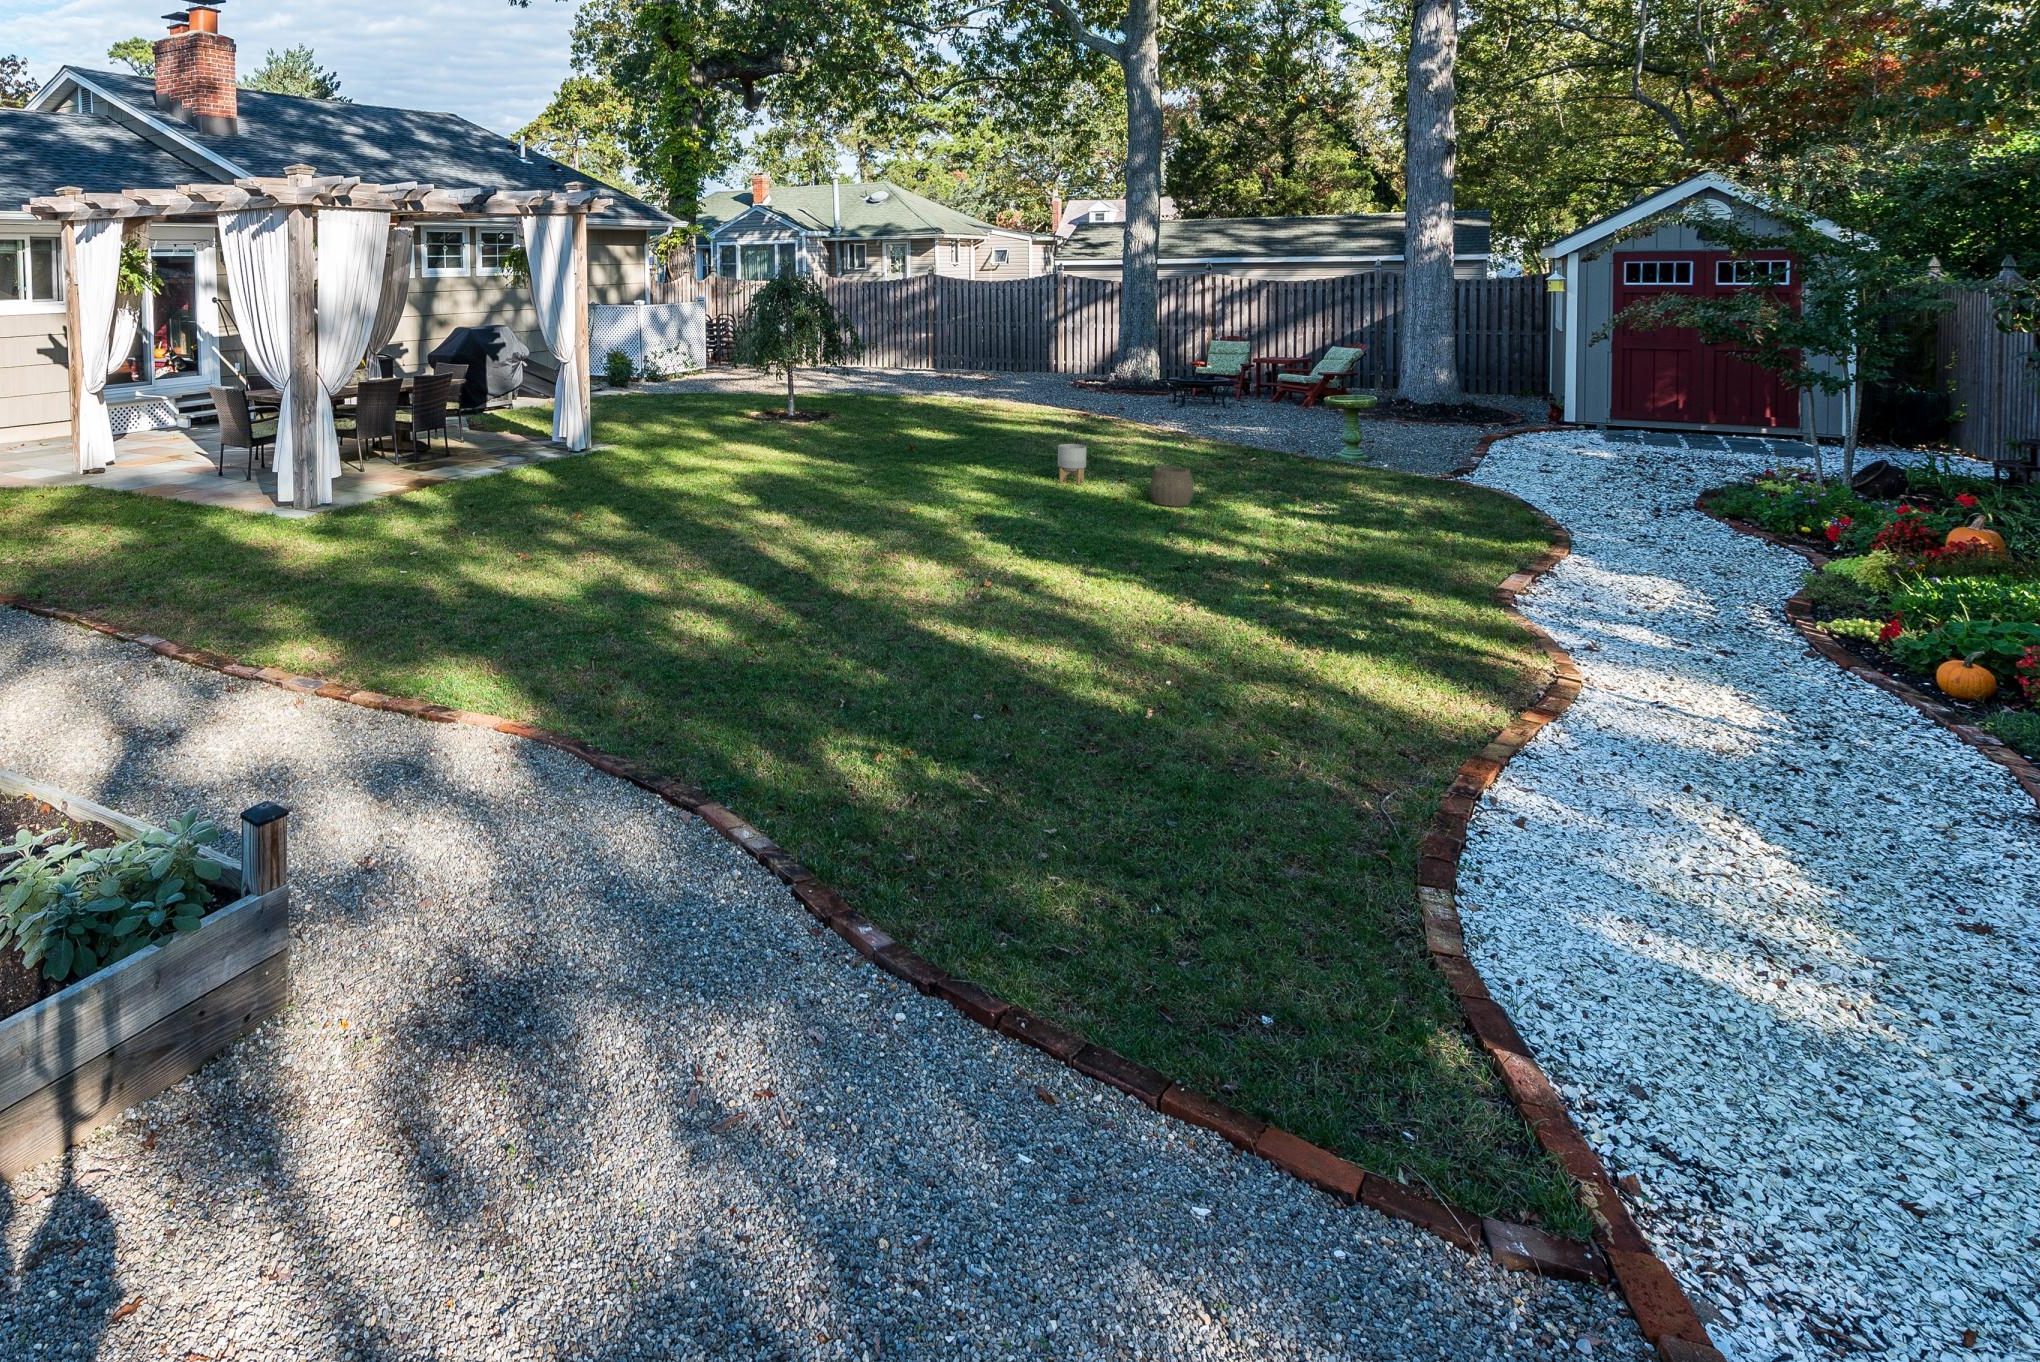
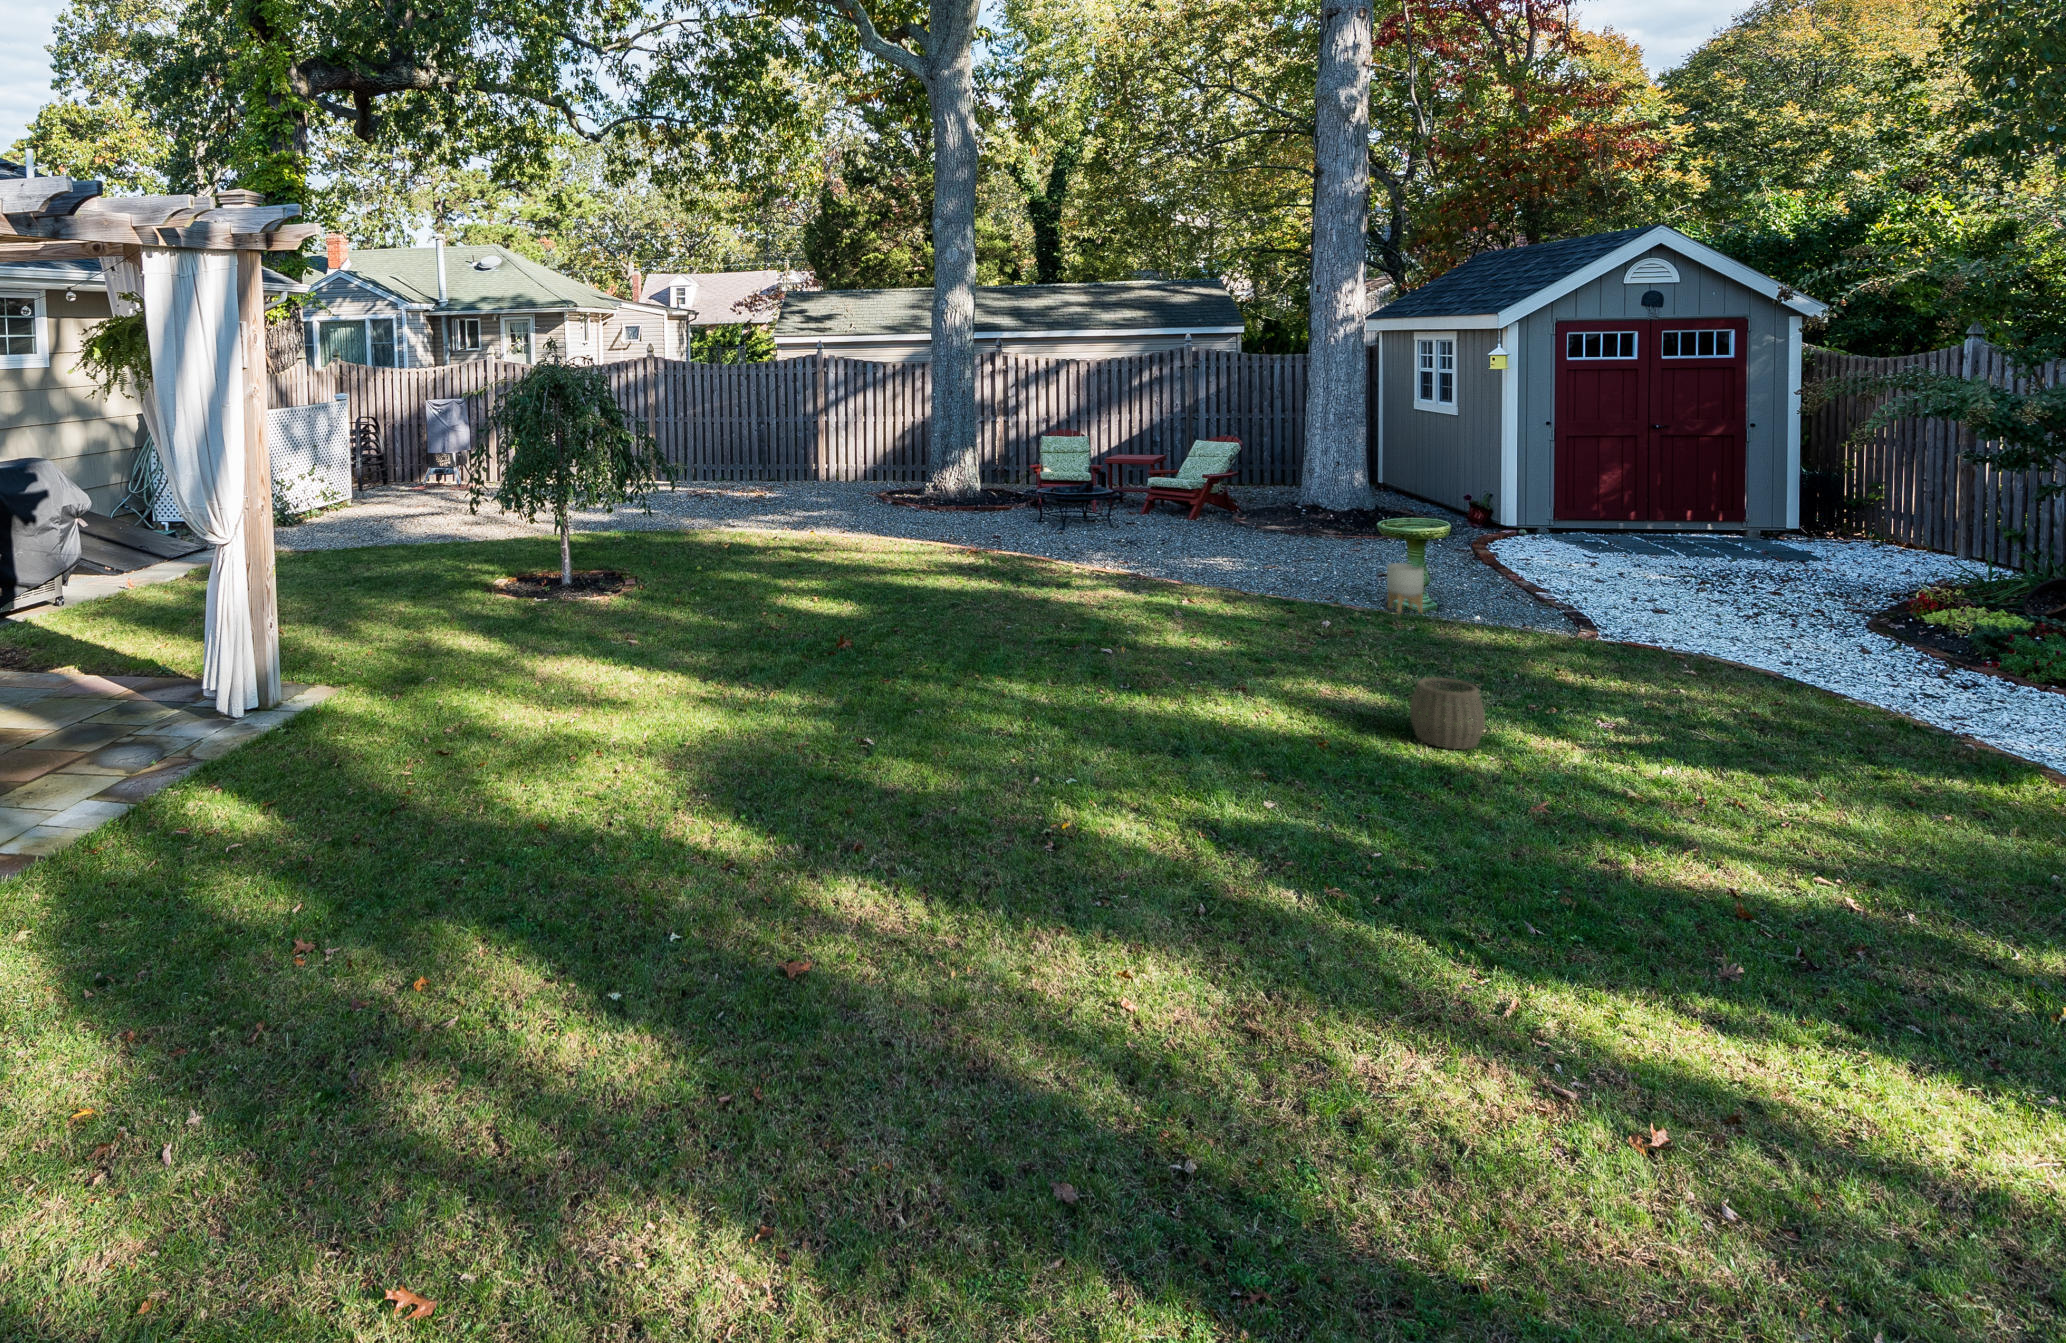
planter: present [1058,444,1087,485] -> present [1387,563,1424,614]

